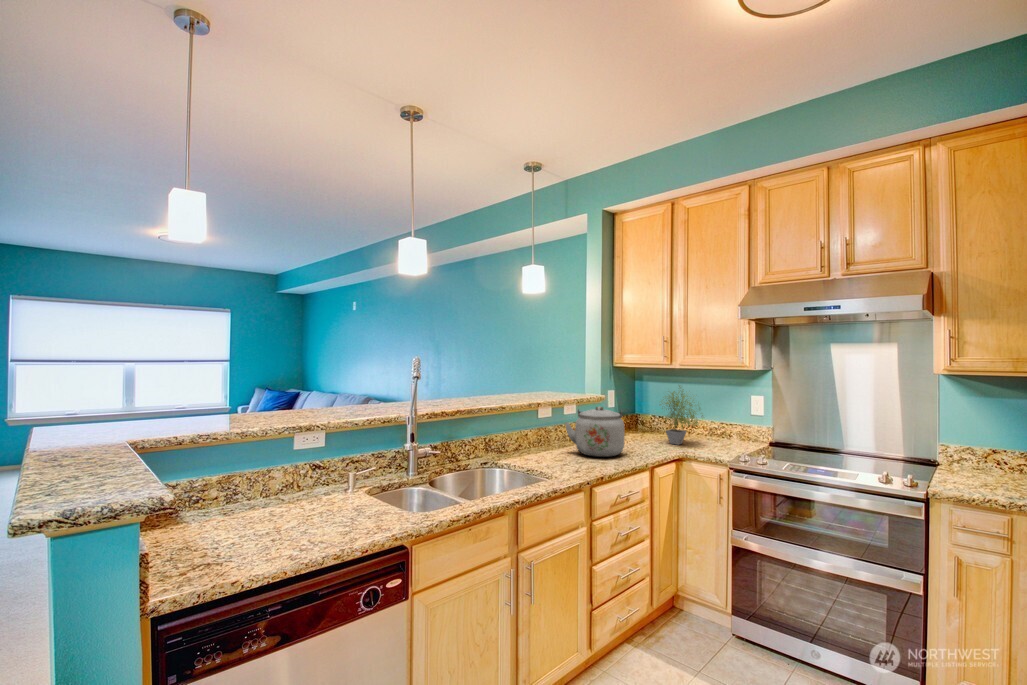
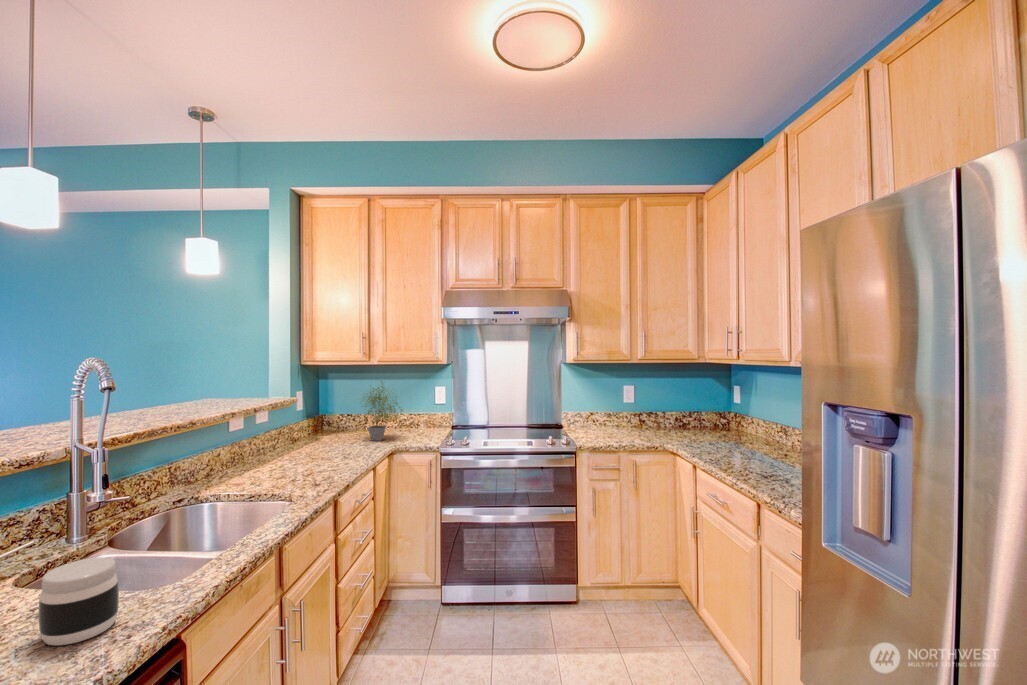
kettle: present [565,406,624,457] -> none [272,410,343,466]
jar: none [334,482,375,532] -> present [39,558,119,645]

